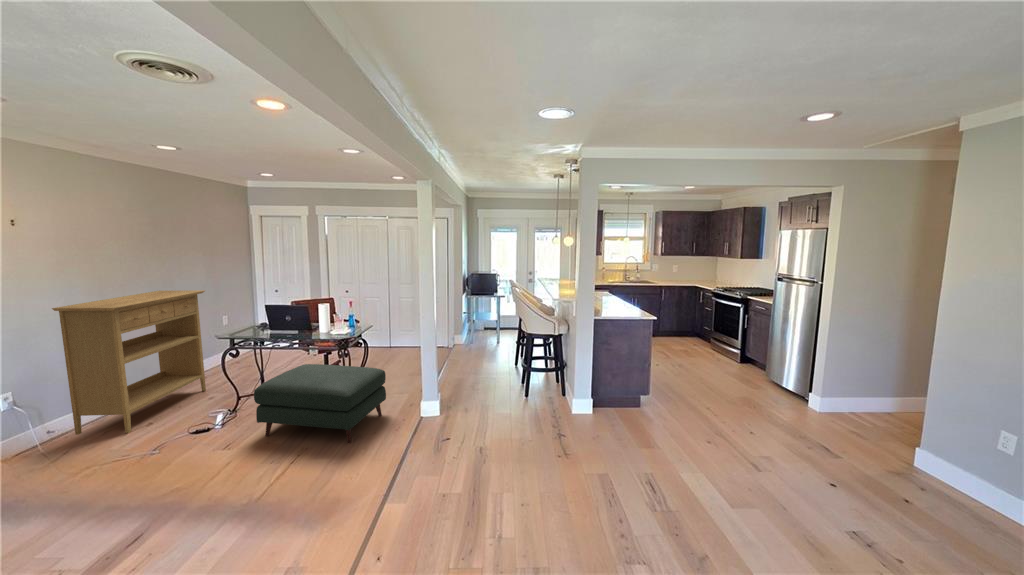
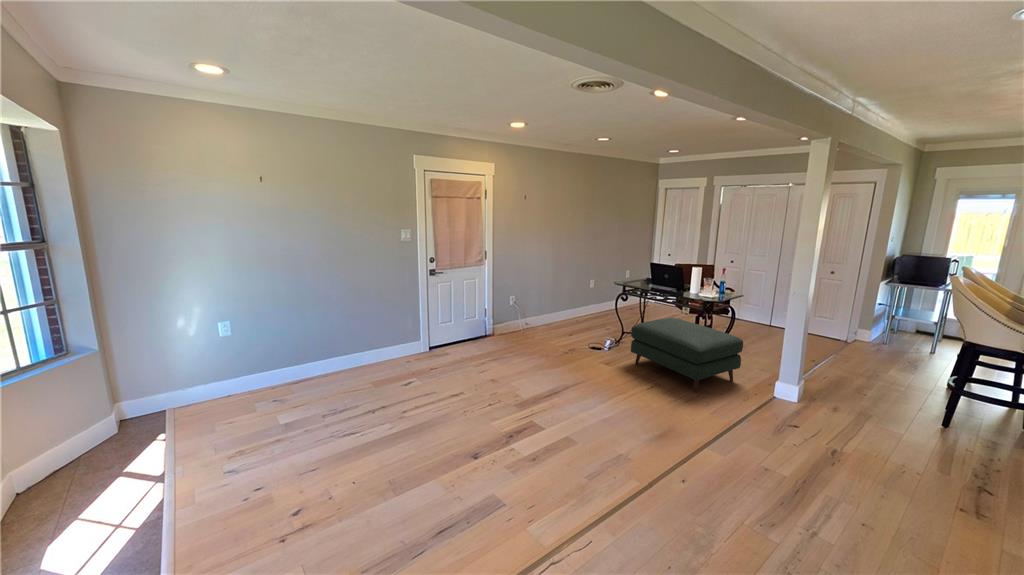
console table: present [52,290,206,435] -> none [538,246,616,336]

